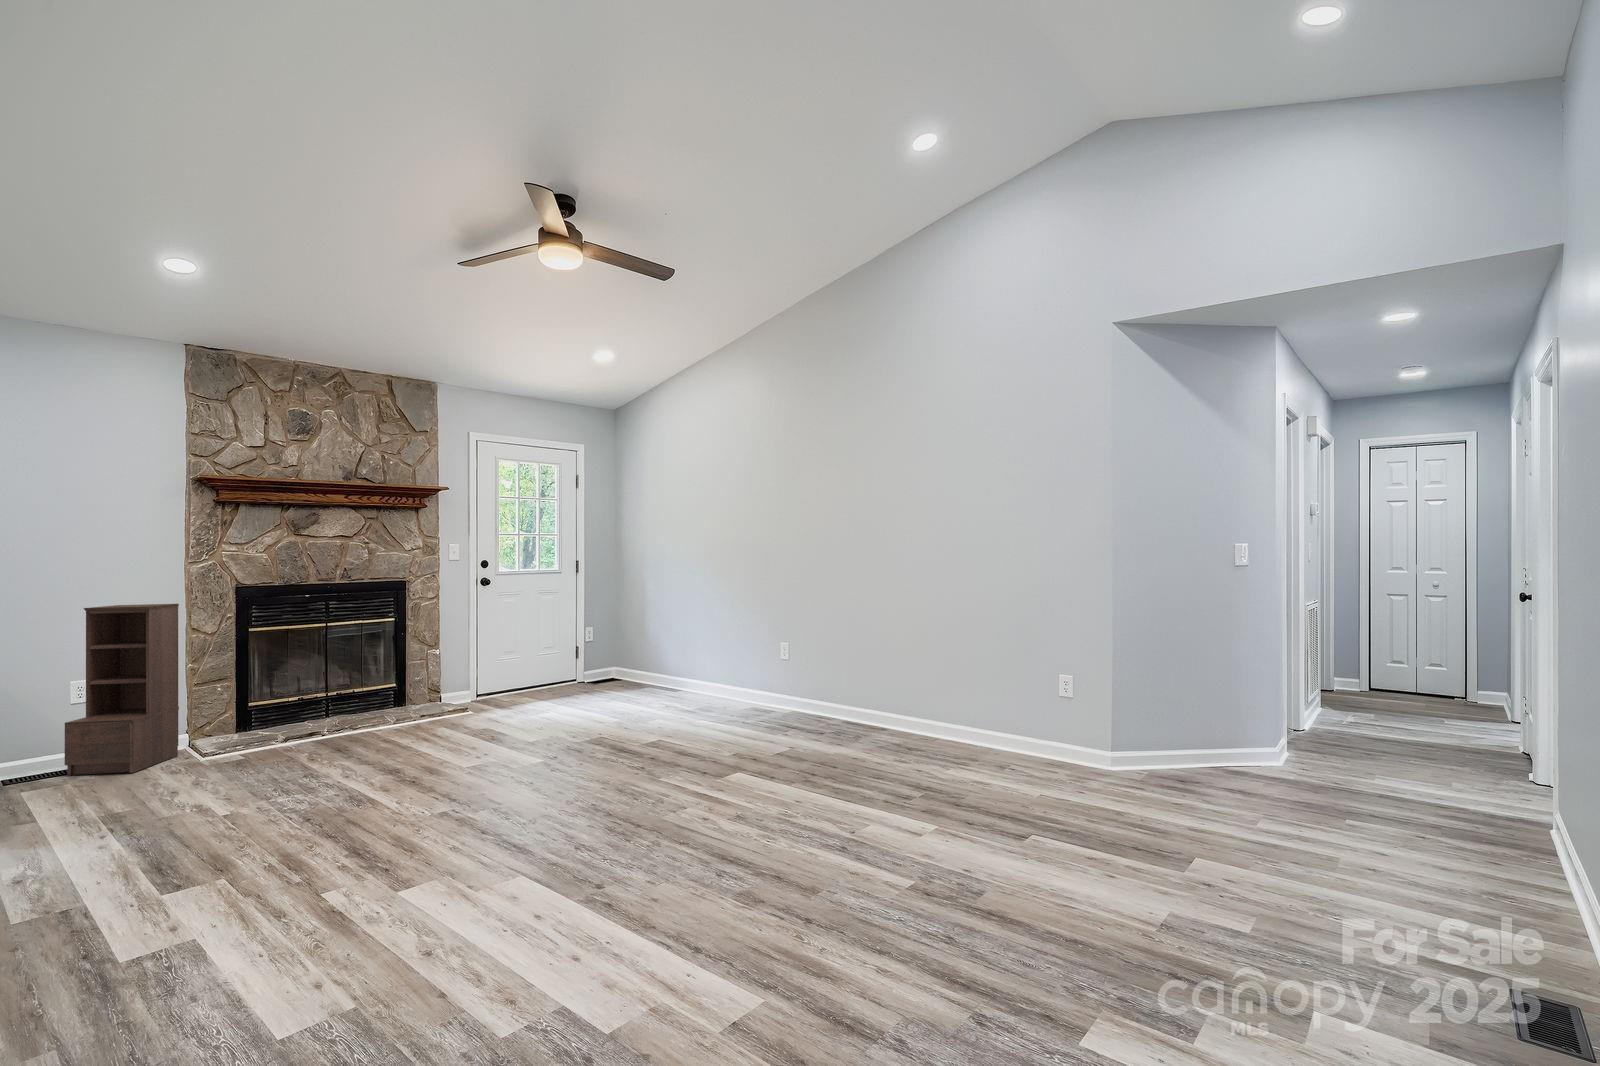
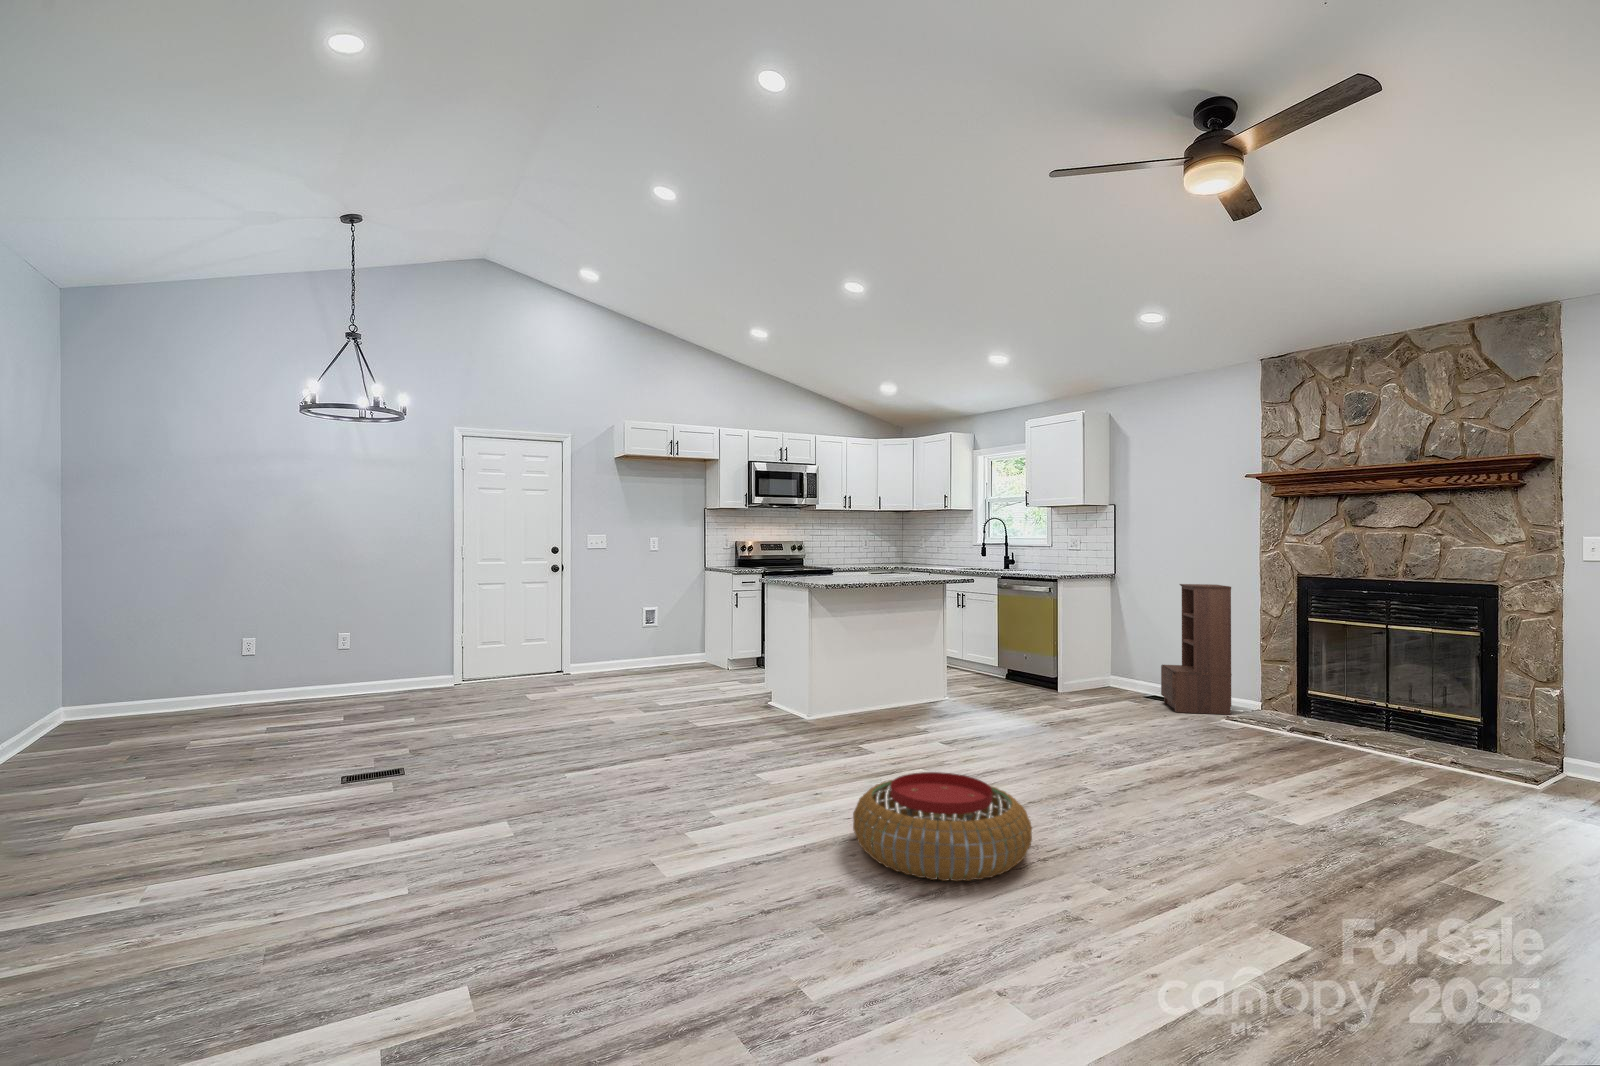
pouf: none [528,782,715,895] -> present [853,772,1032,881]

